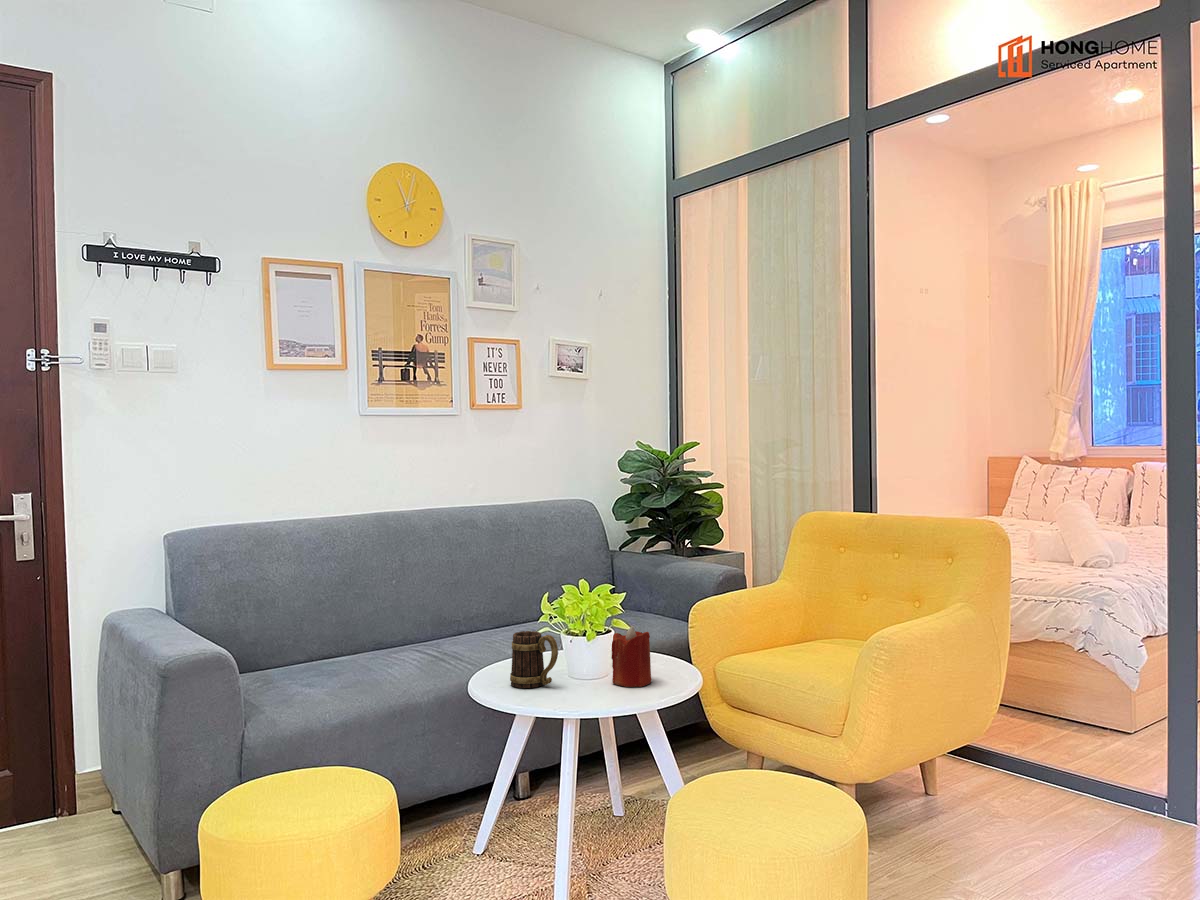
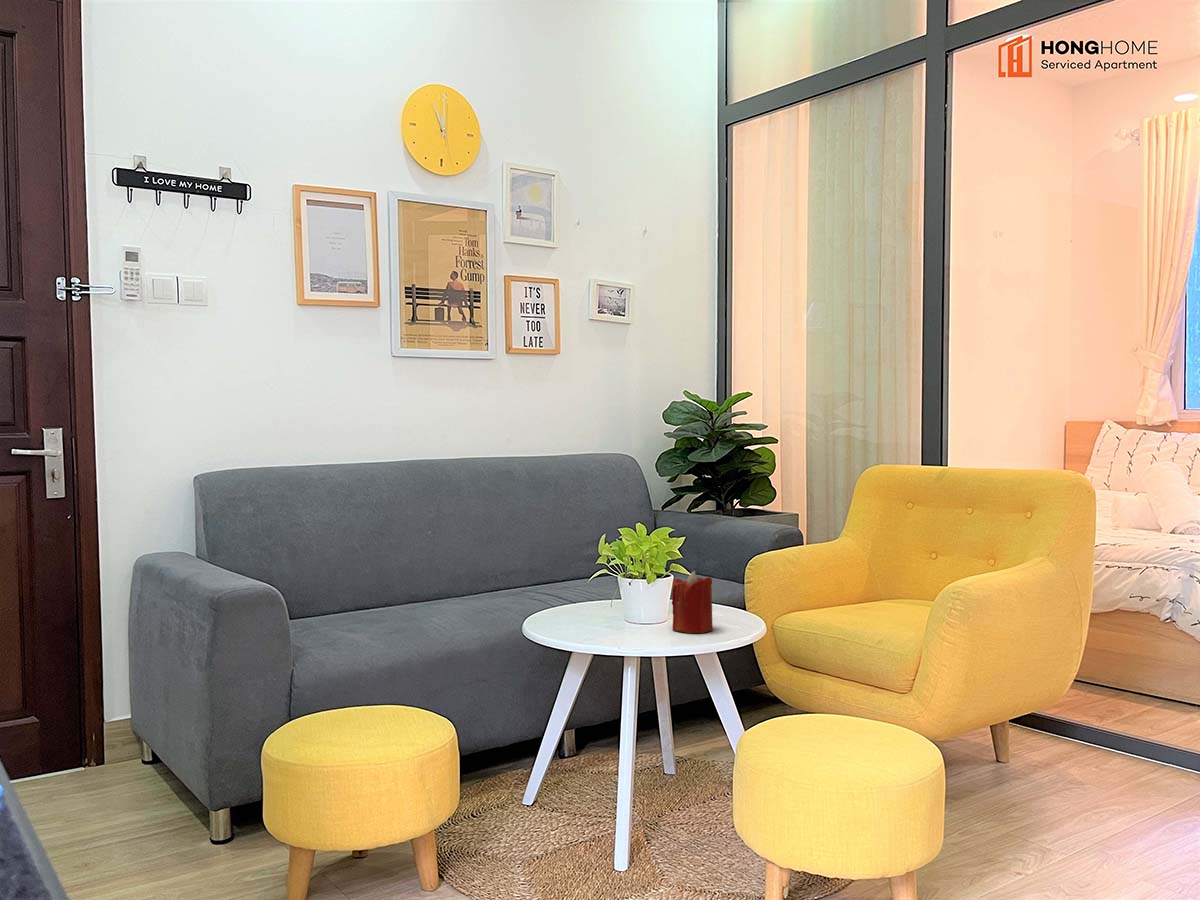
mug: present [510,631,558,688] -> none [566,575,617,632]

